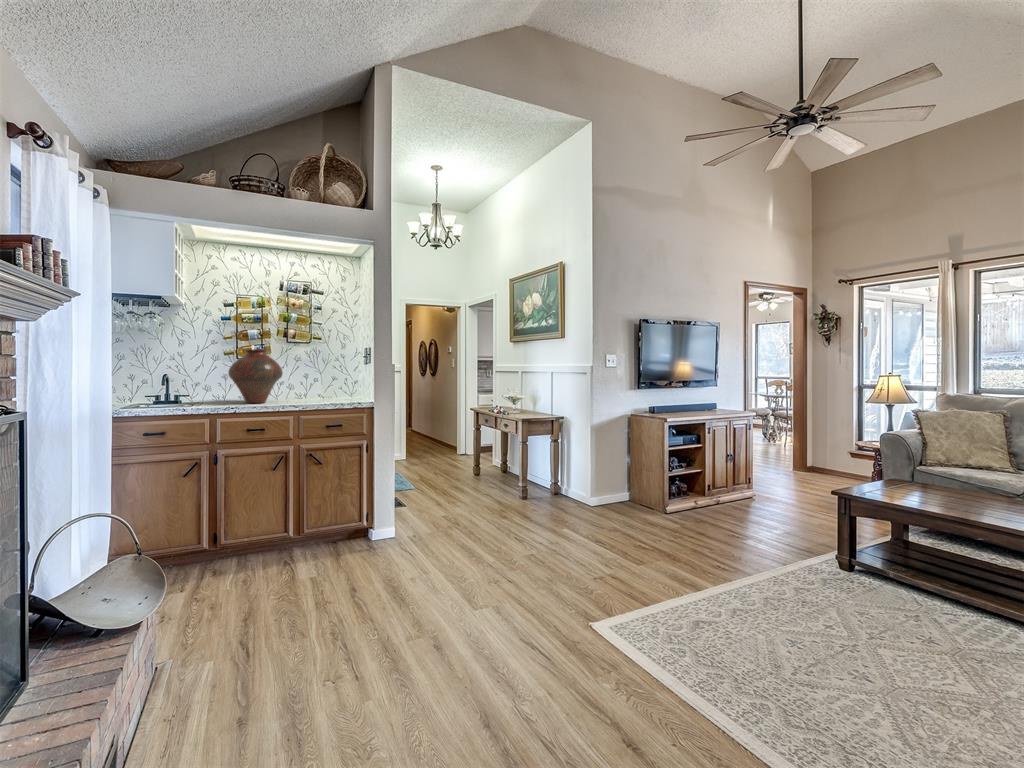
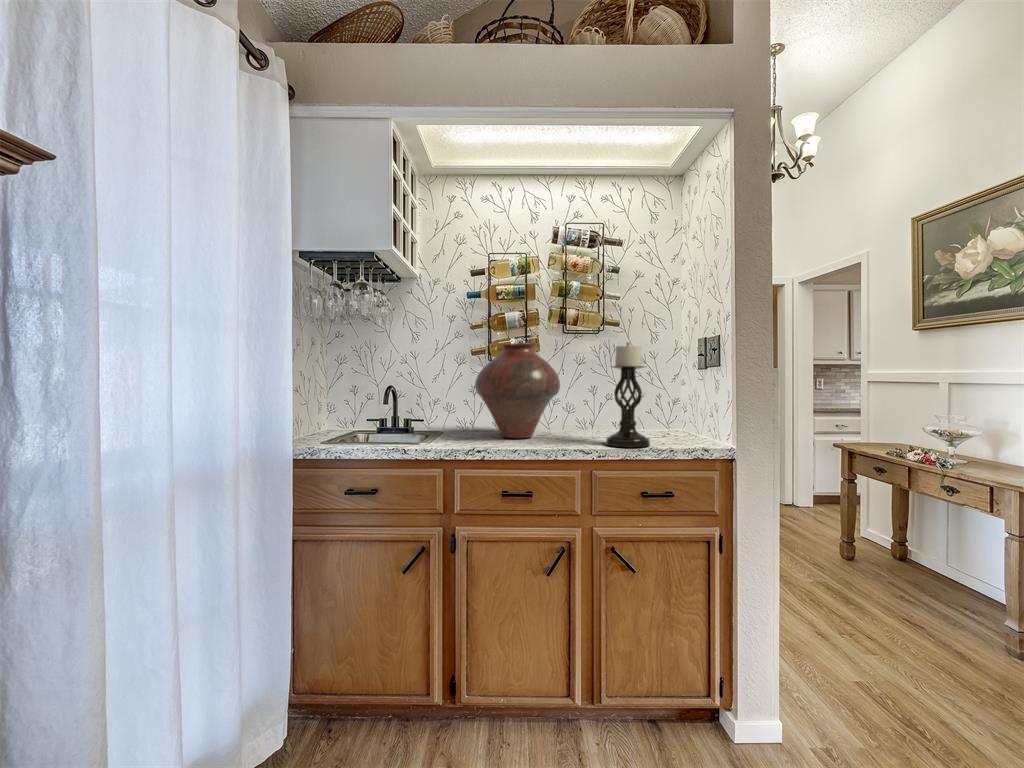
candle holder: none [308,350,333,404] -> present [606,342,650,447]

